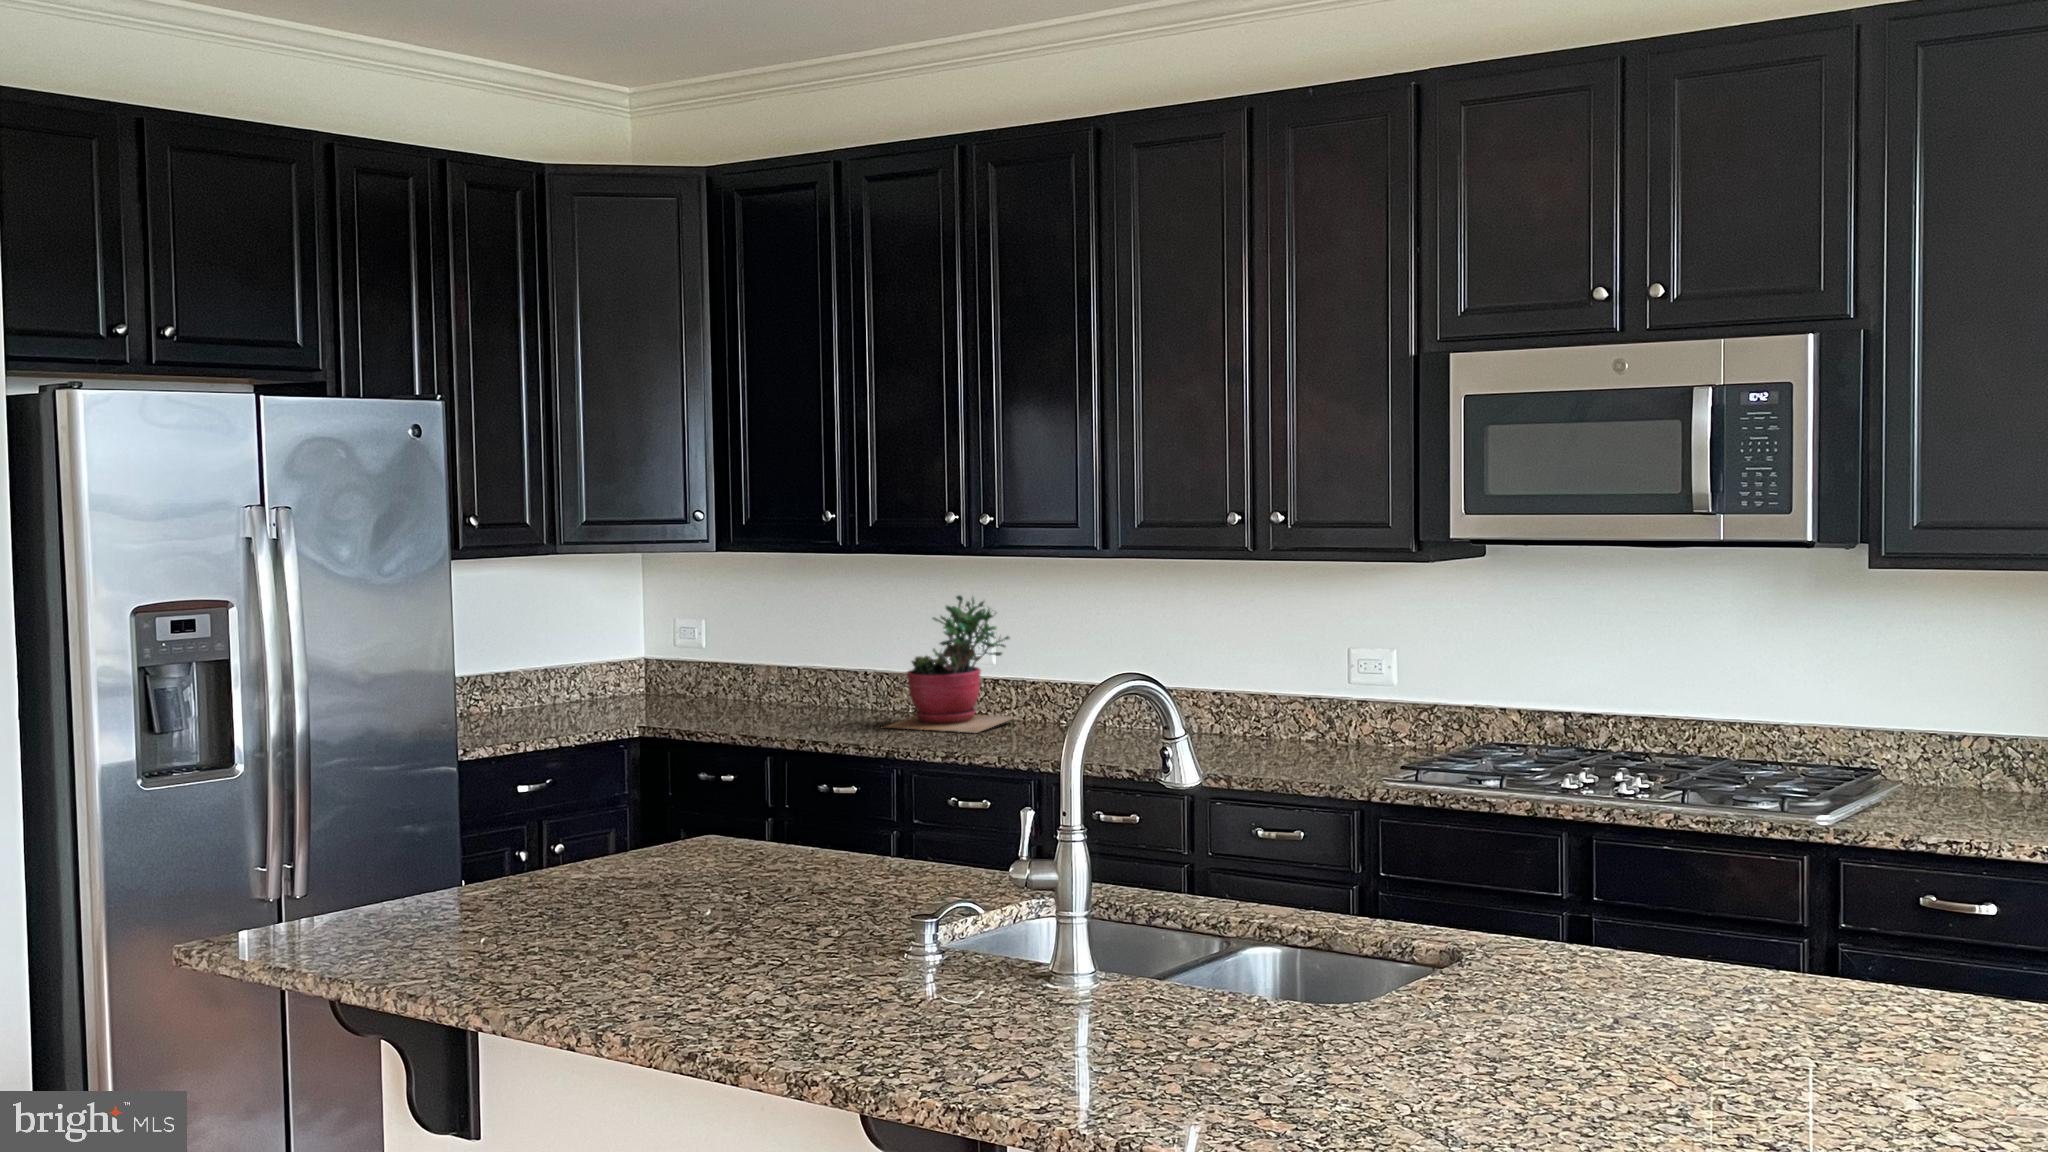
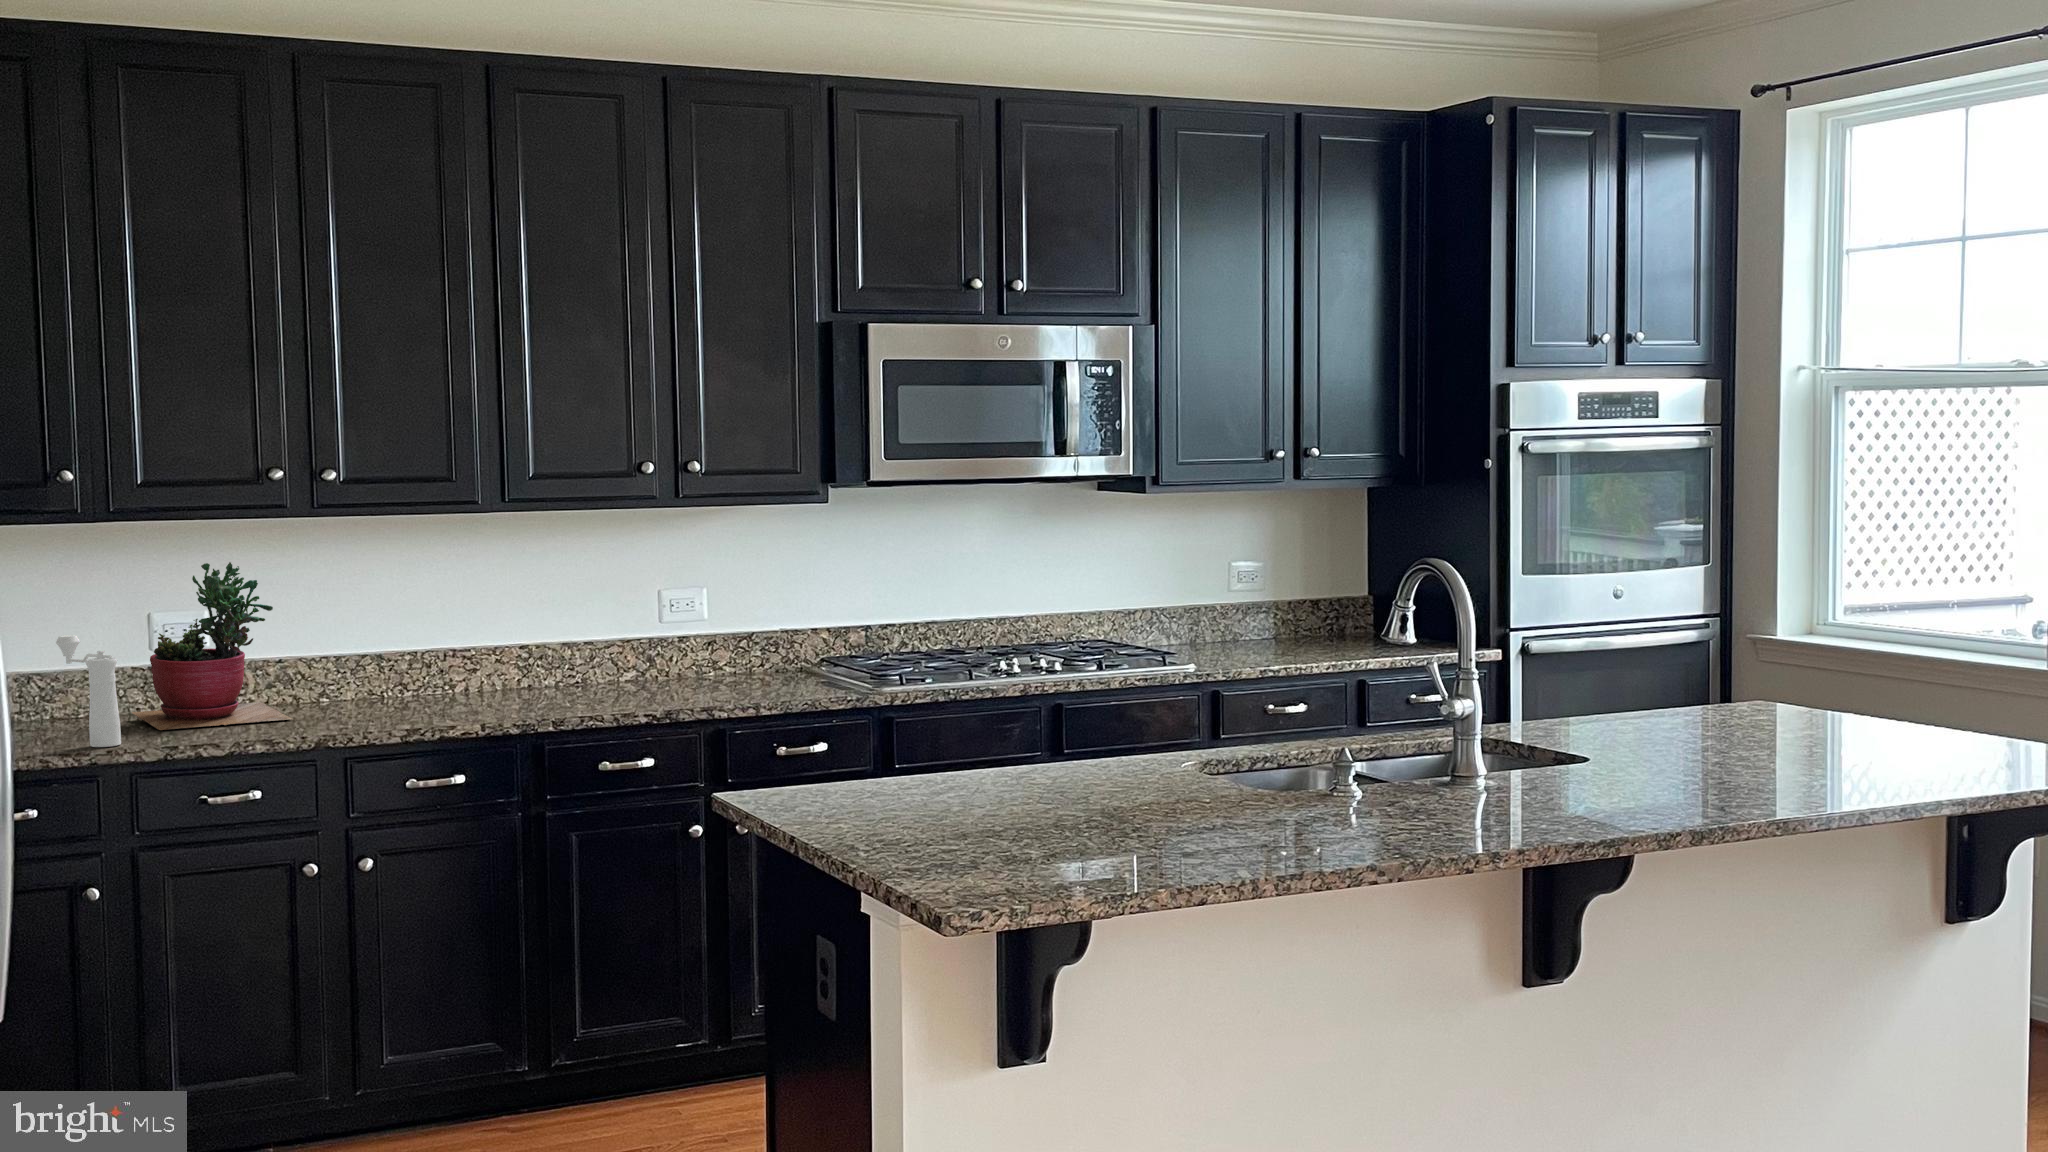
pepper mill: none [789,644,819,734] -> present [56,635,121,747]

